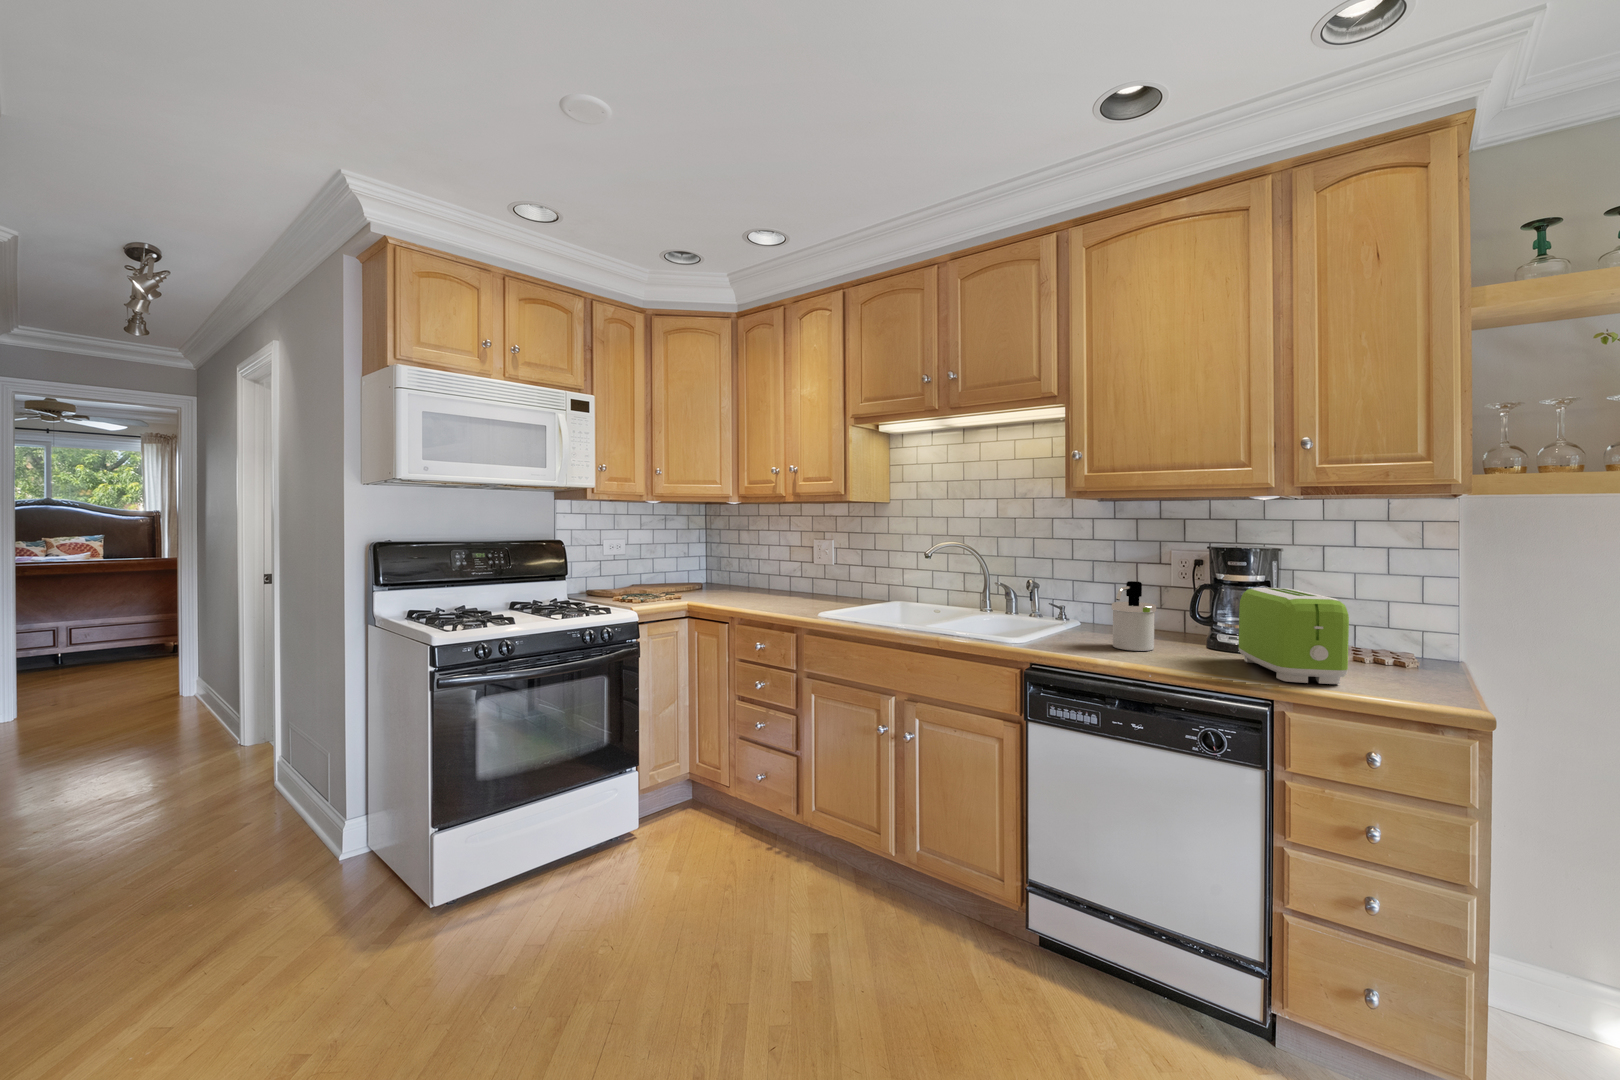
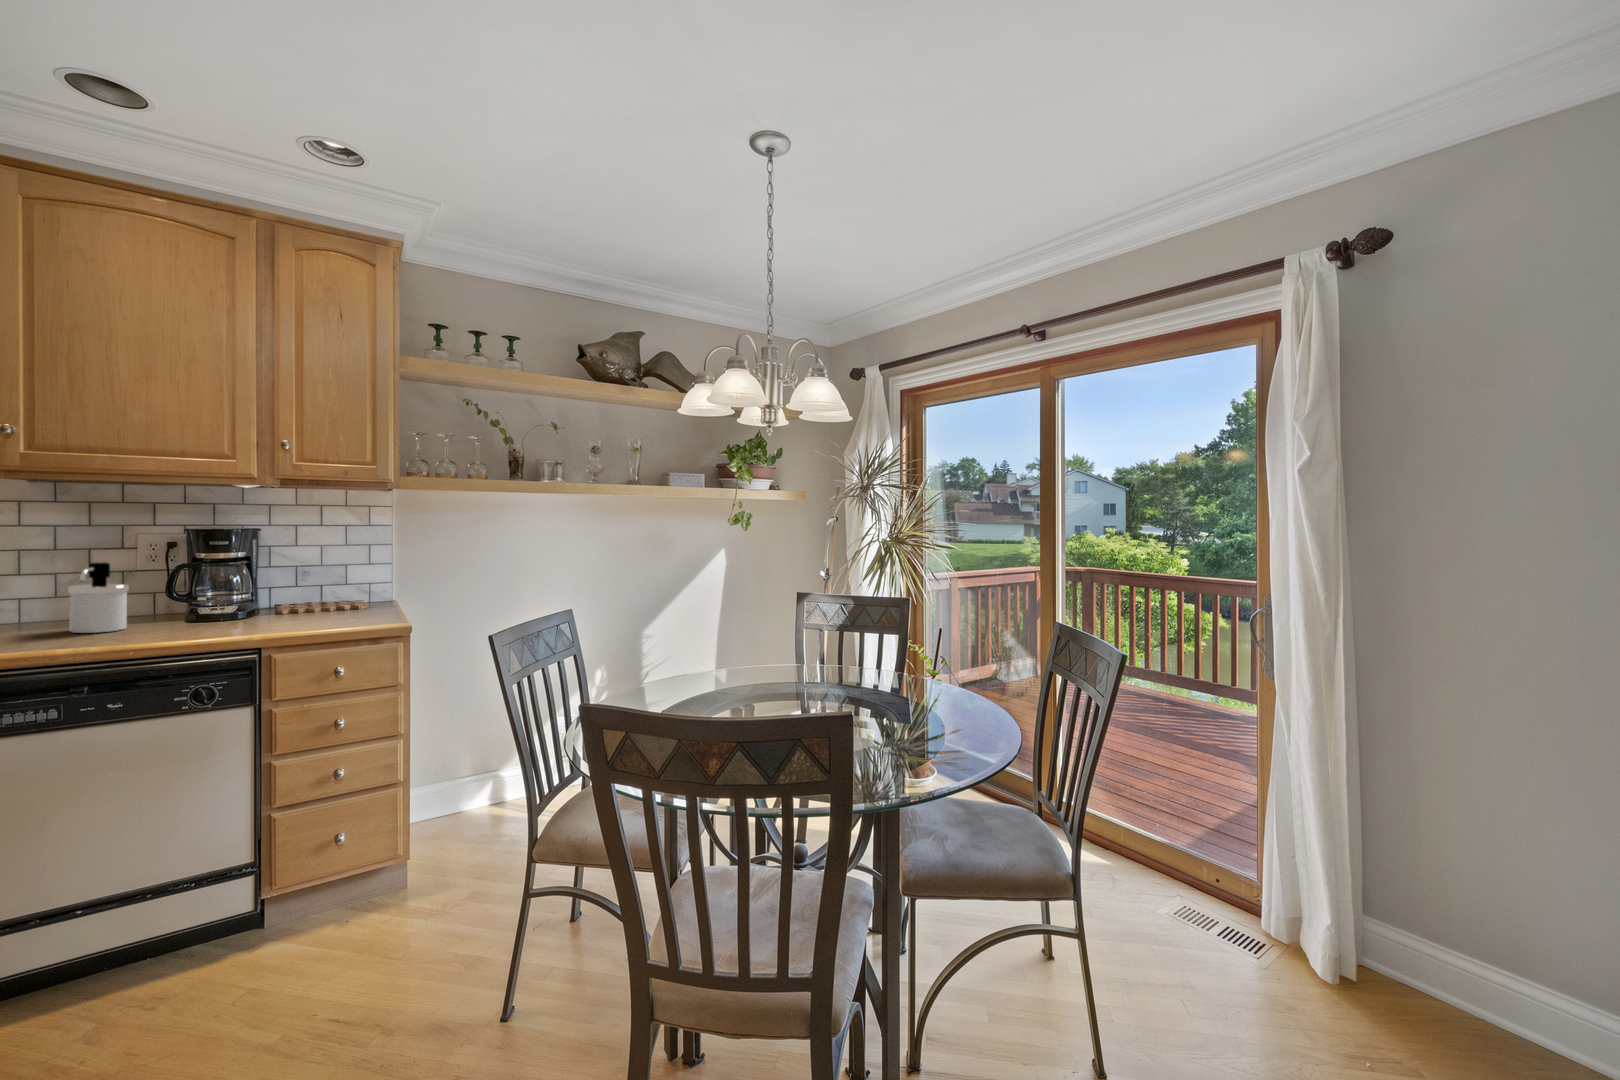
toaster: present [1239,588,1349,684] -> none [224,561,321,633]

